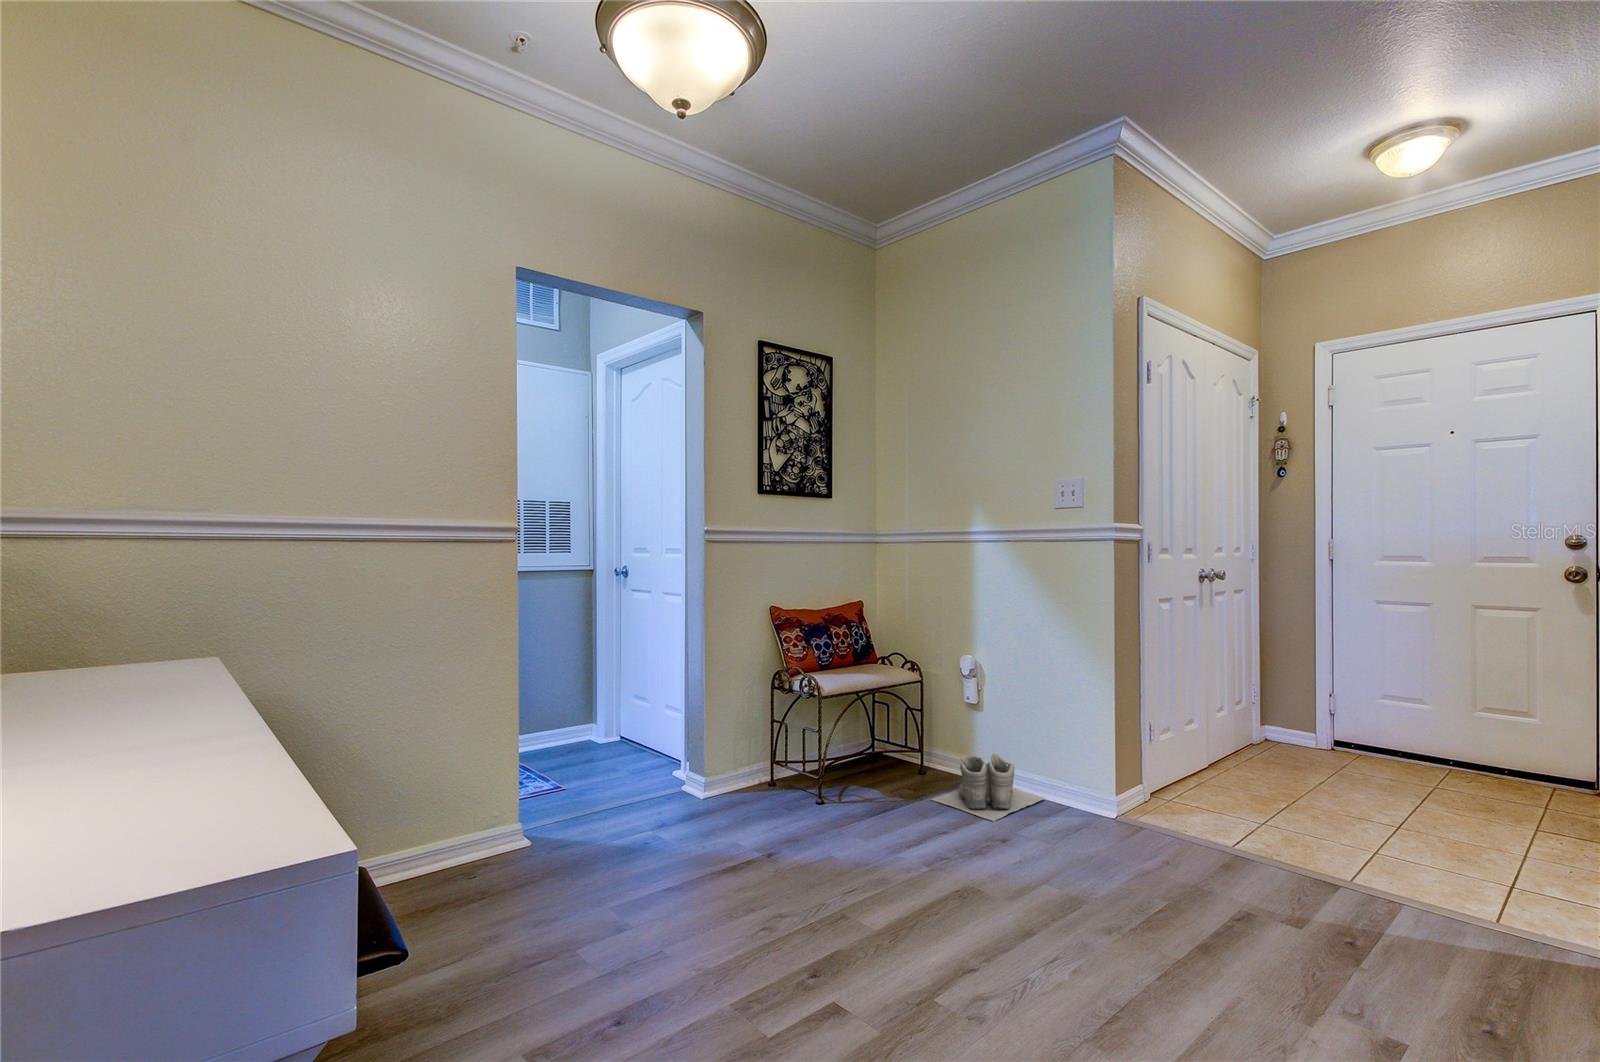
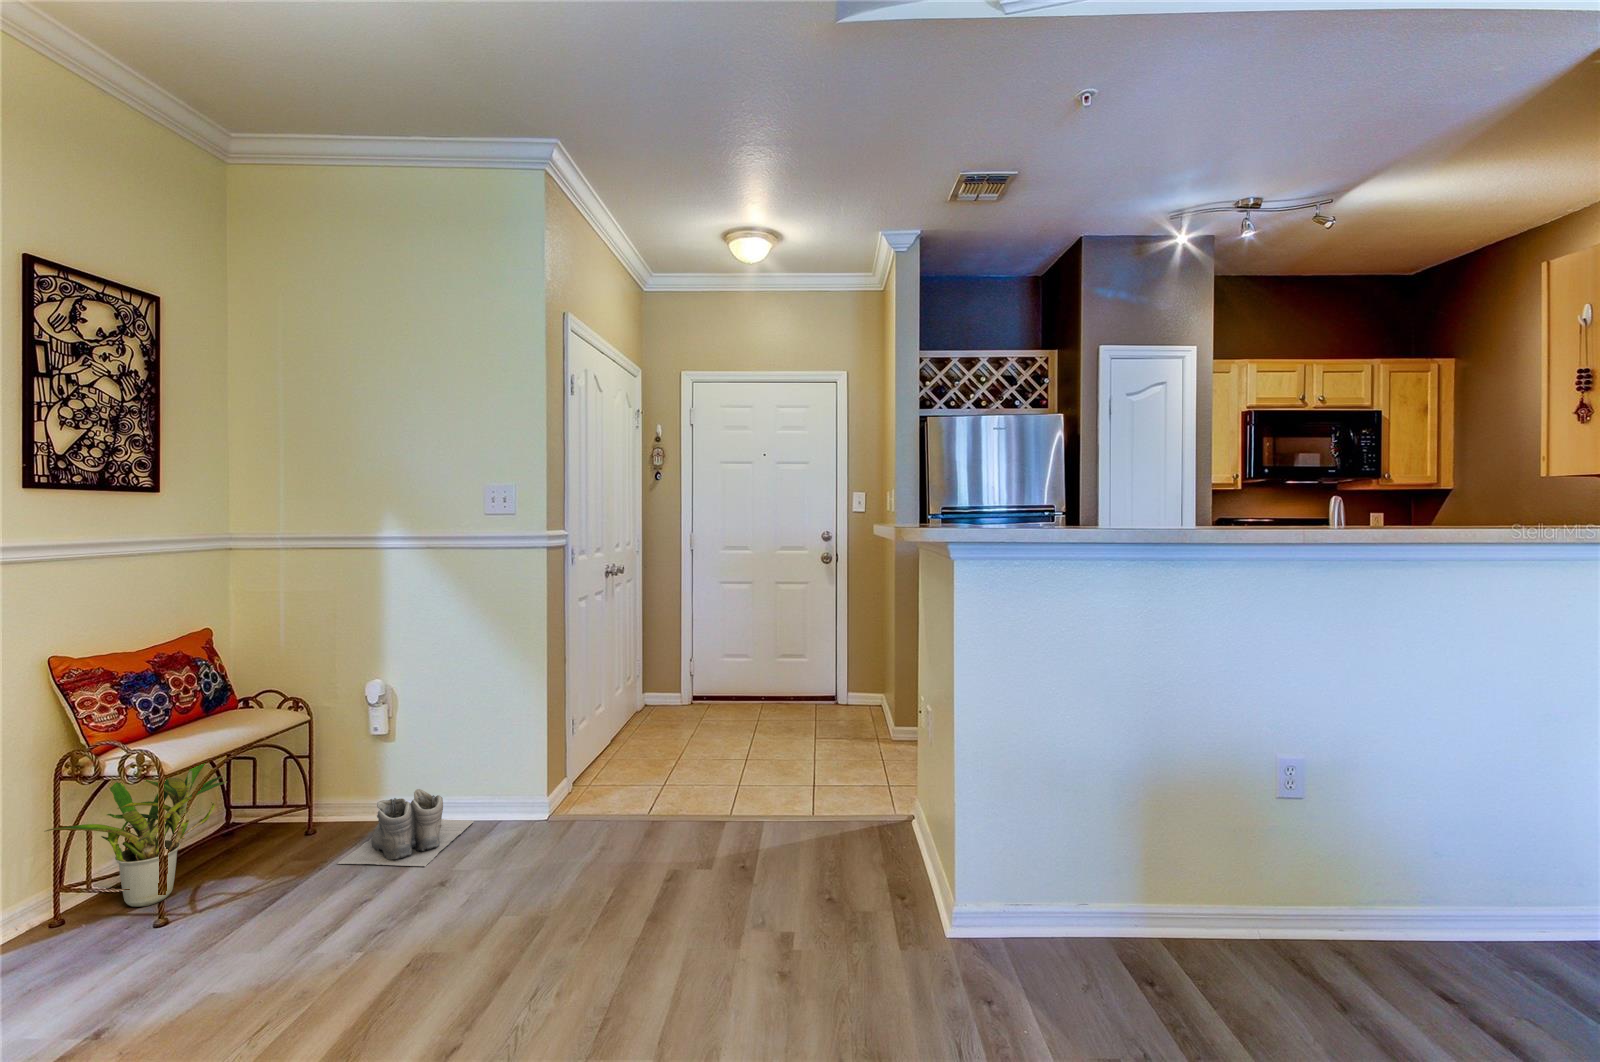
potted plant: none [761,686,861,791] -> present [44,763,227,907]

